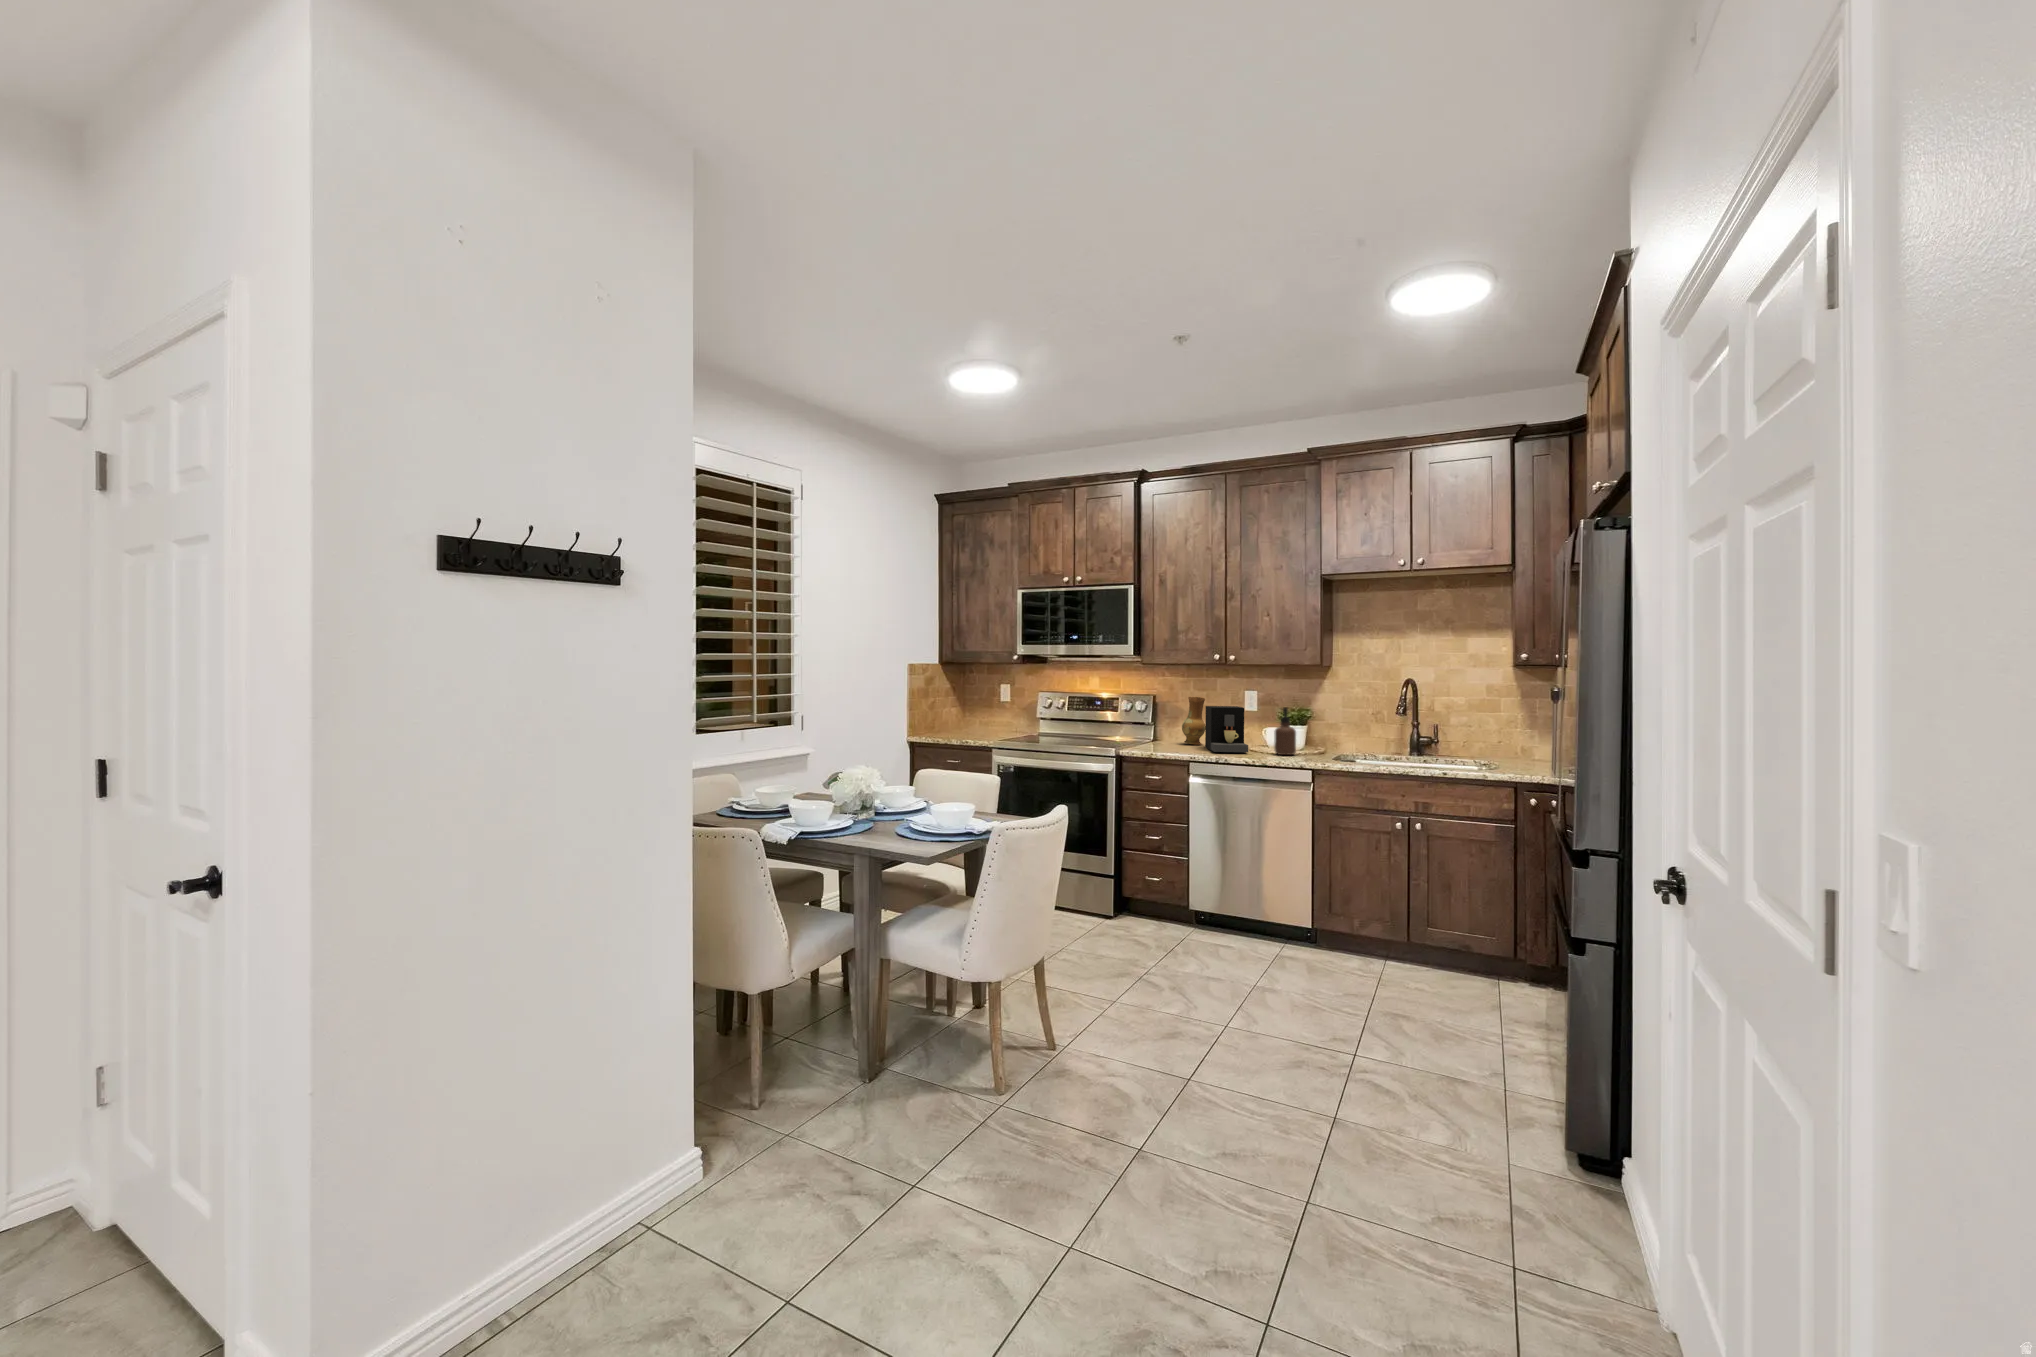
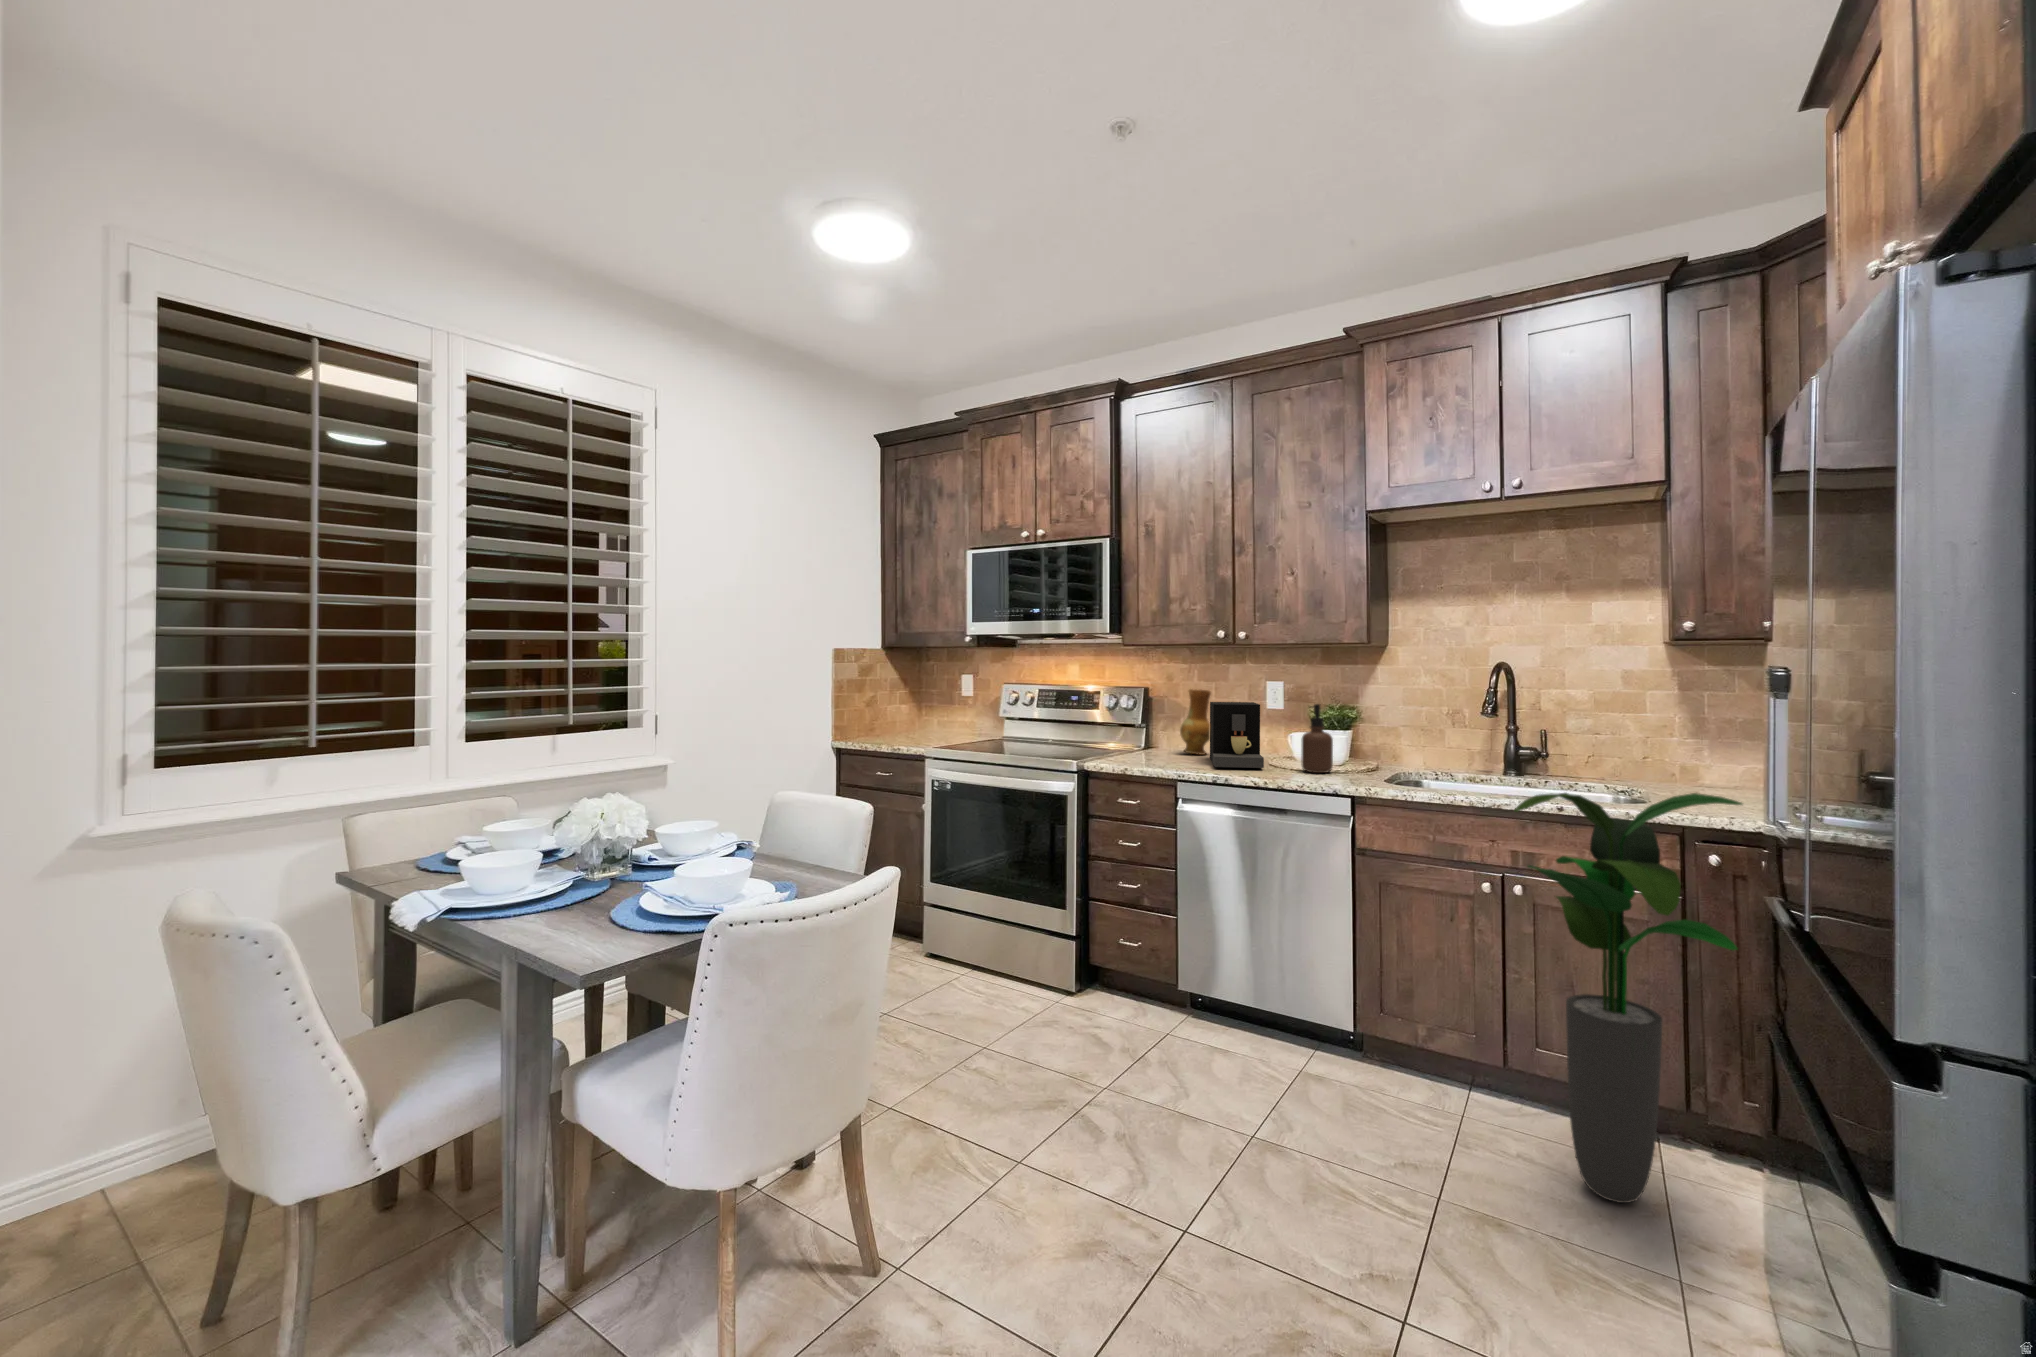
potted plant: none [1415,759,1544,1007] -> present [1514,793,1742,1203]

